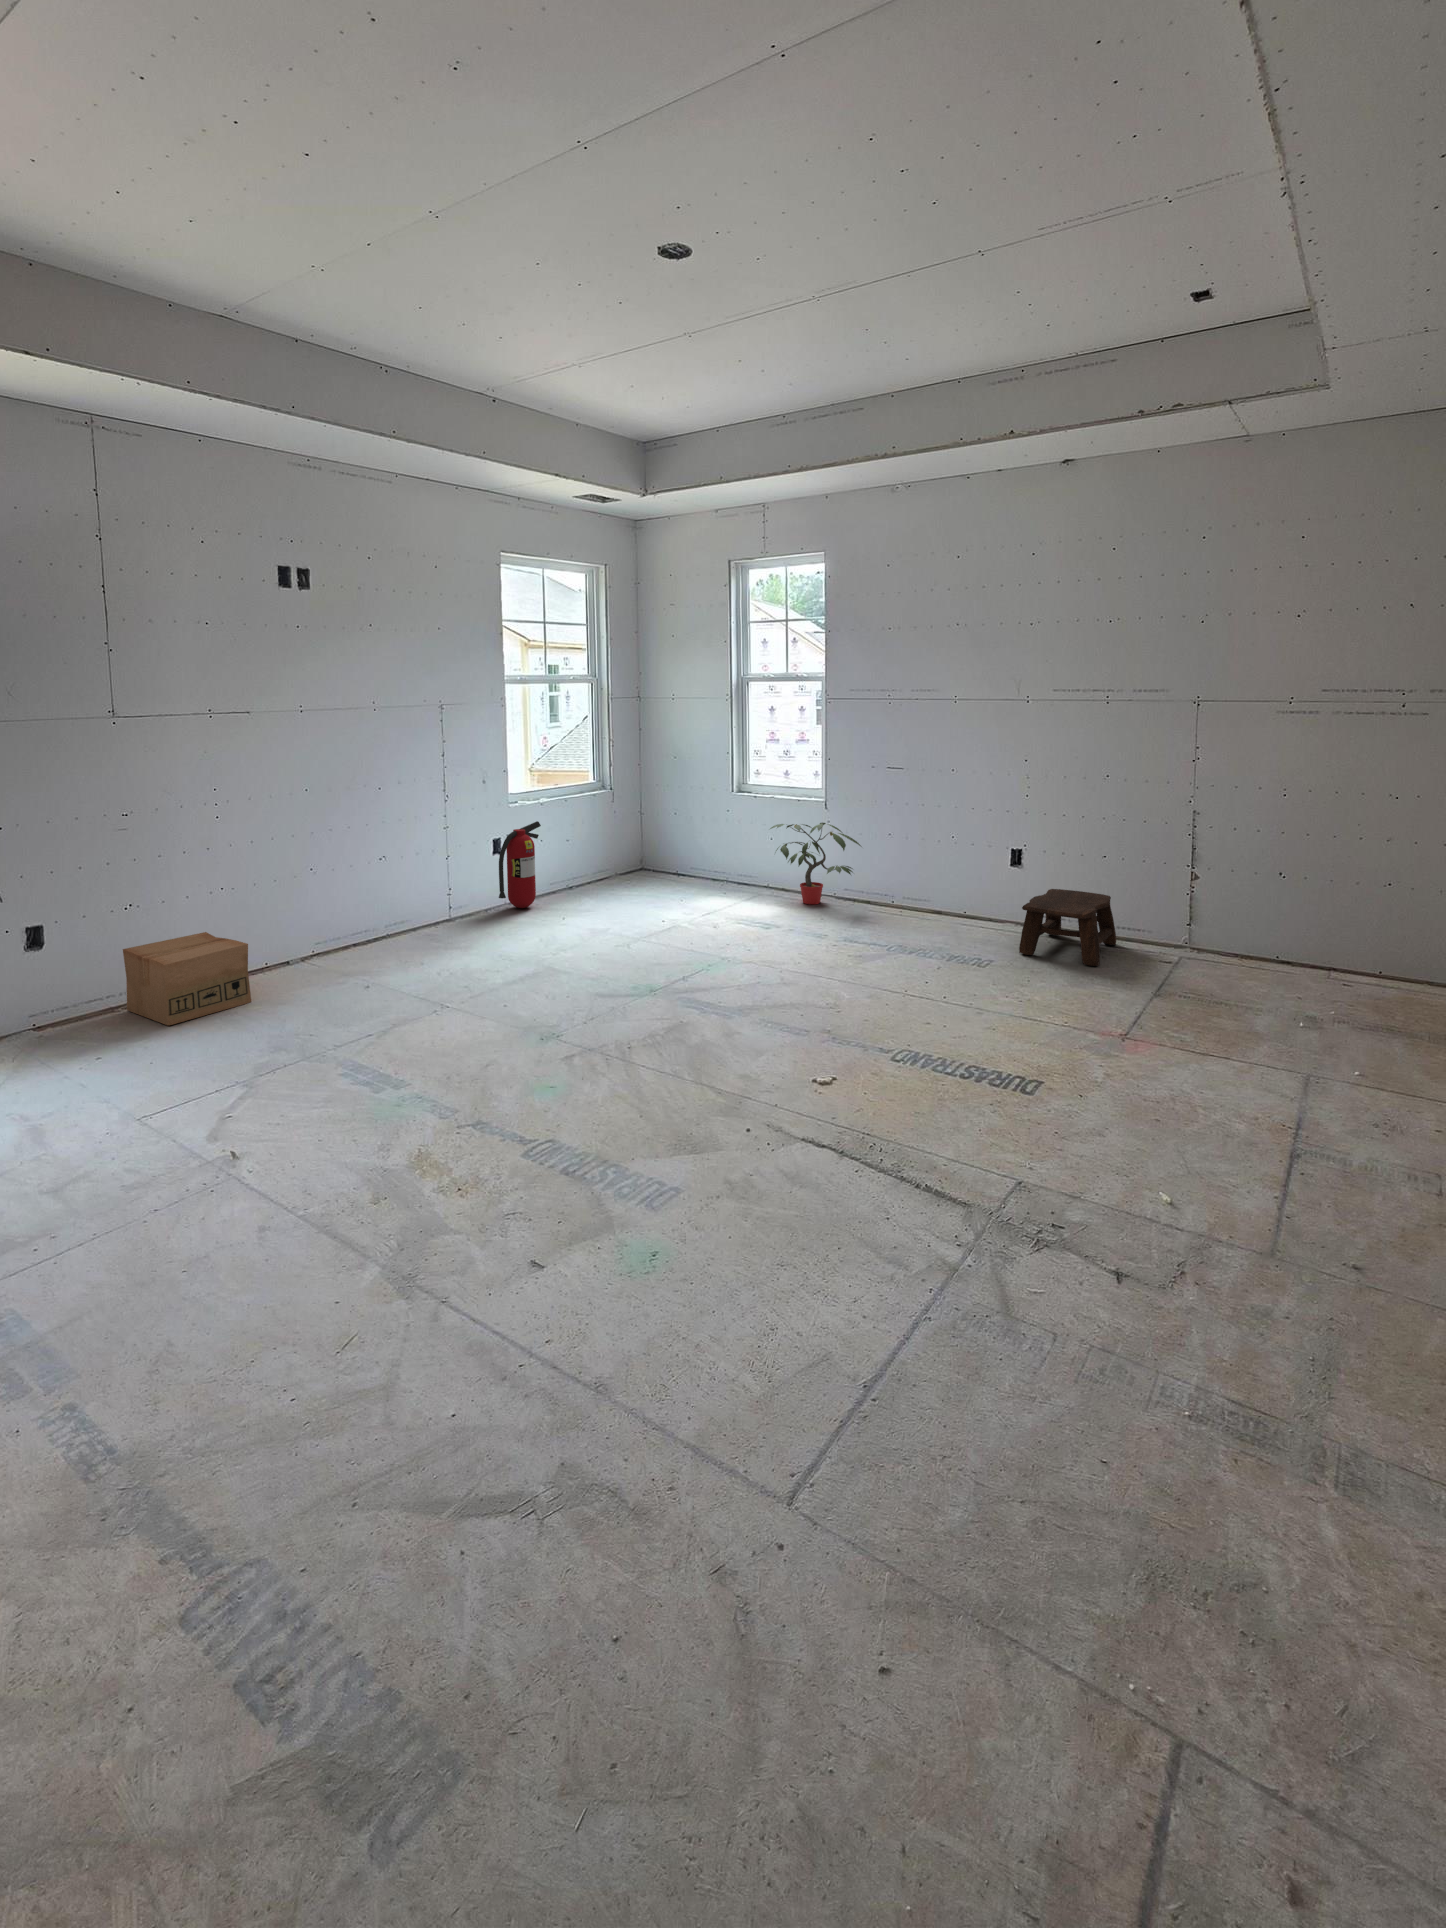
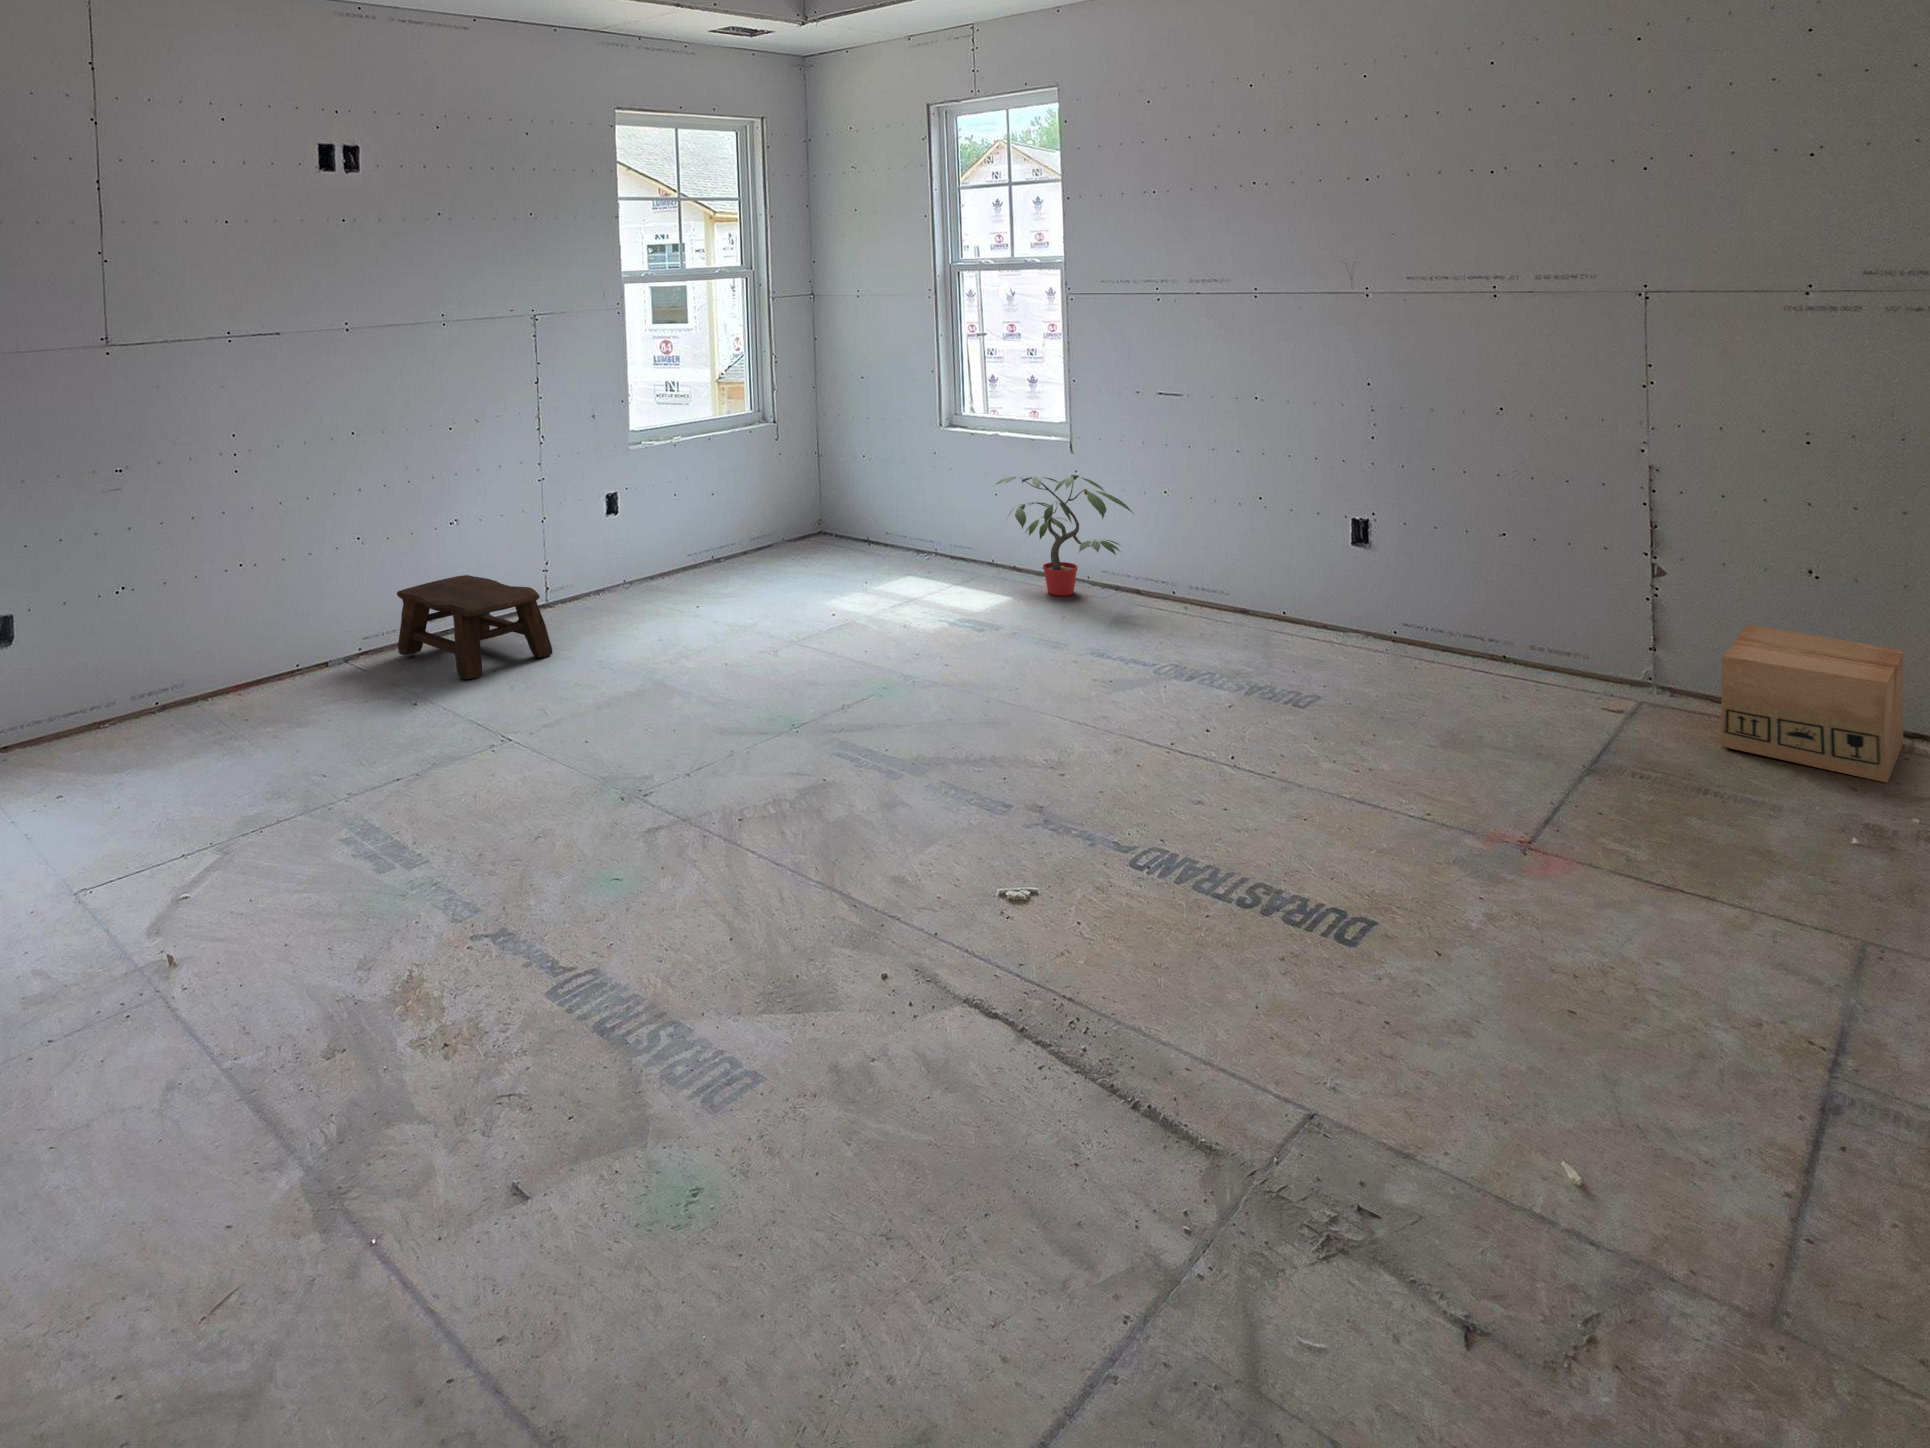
fire extinguisher: present [499,821,541,908] -> none [617,472,677,593]
stool: present [1019,889,1116,966] -> present [397,575,552,679]
cardboard box: present [123,932,251,1026] -> present [1721,624,1903,783]

